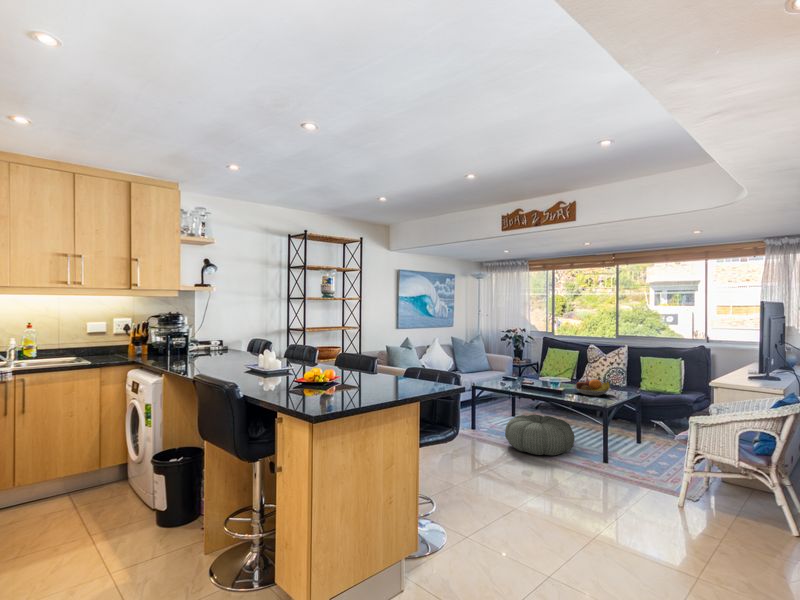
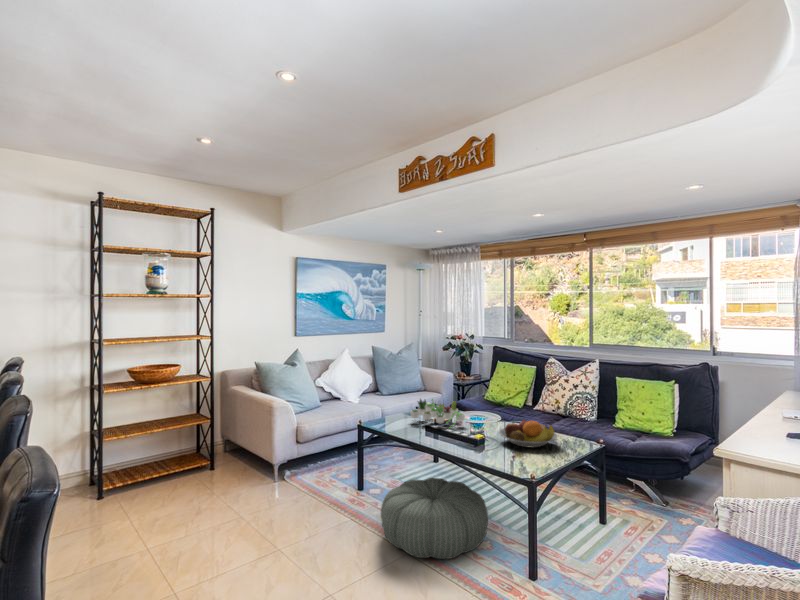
succulent plant: none [504,368,543,388] -> present [411,399,465,428]

